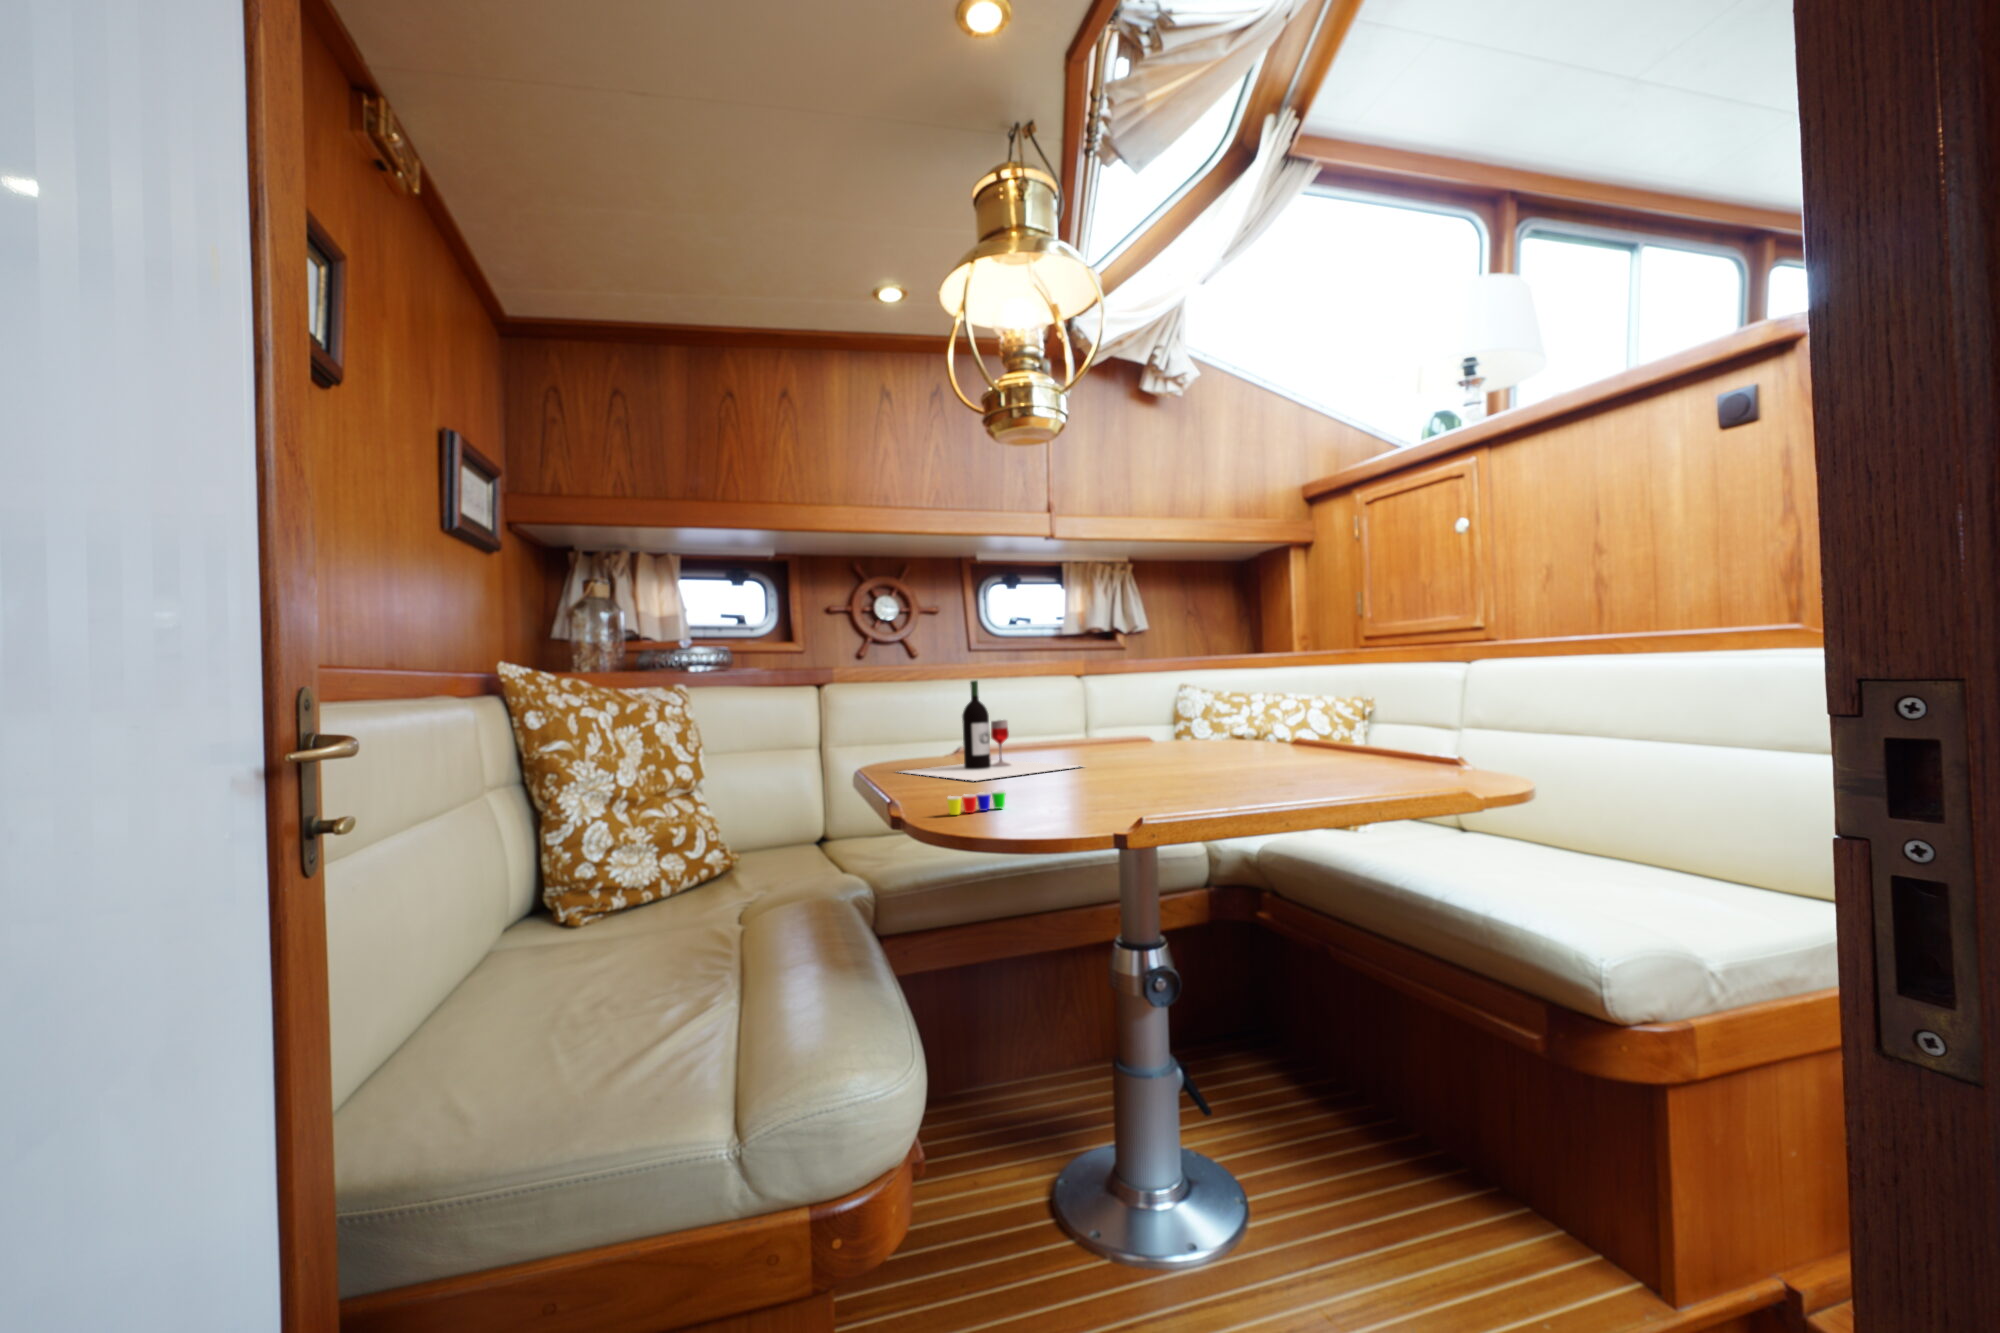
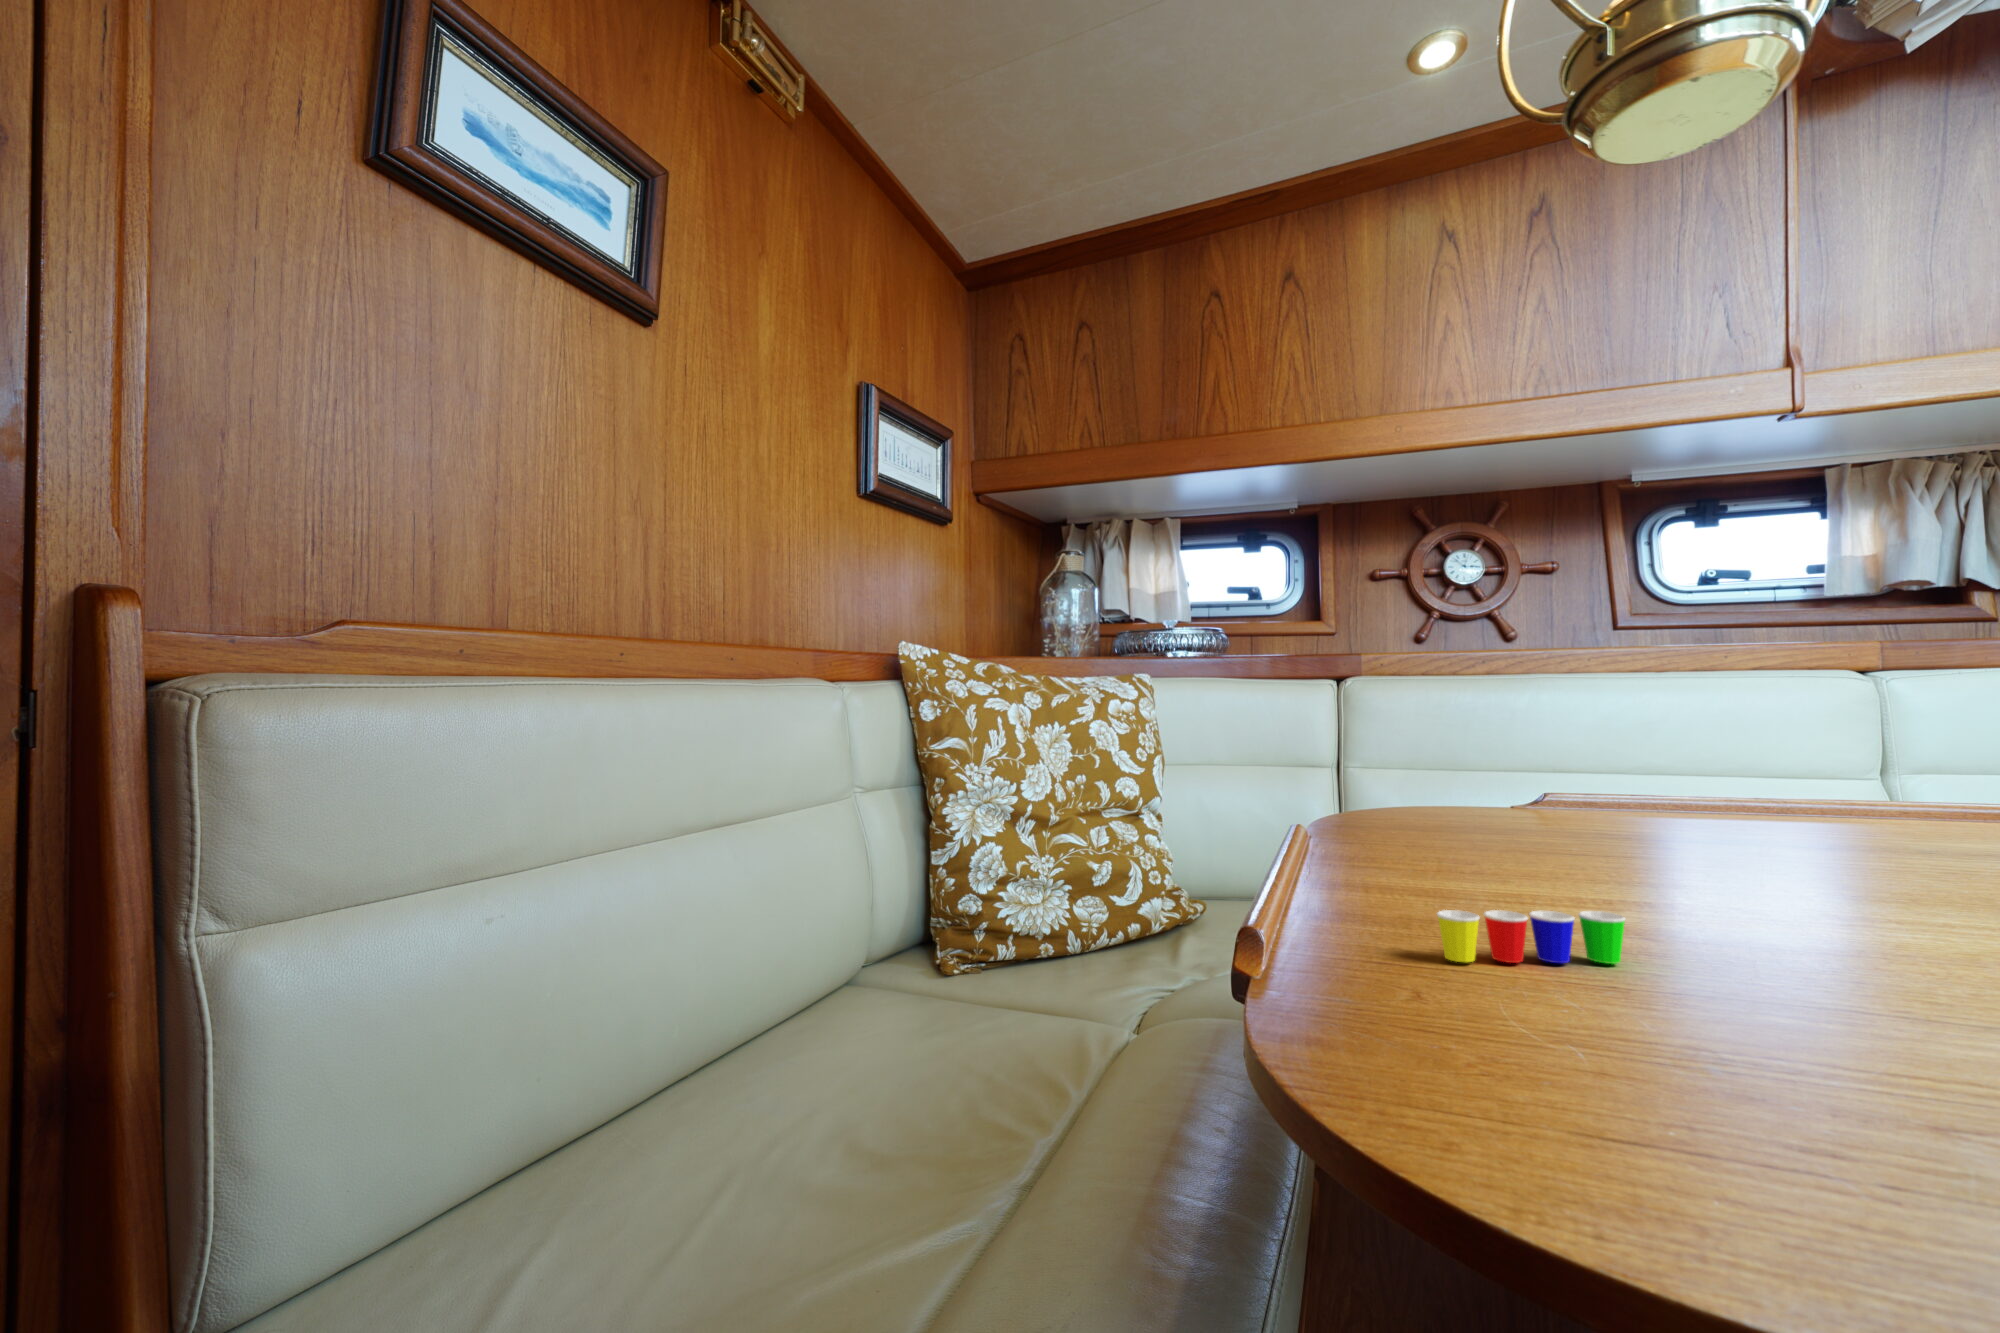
wine bottle: present [901,681,1078,781] -> none [1415,654,1909,860]

